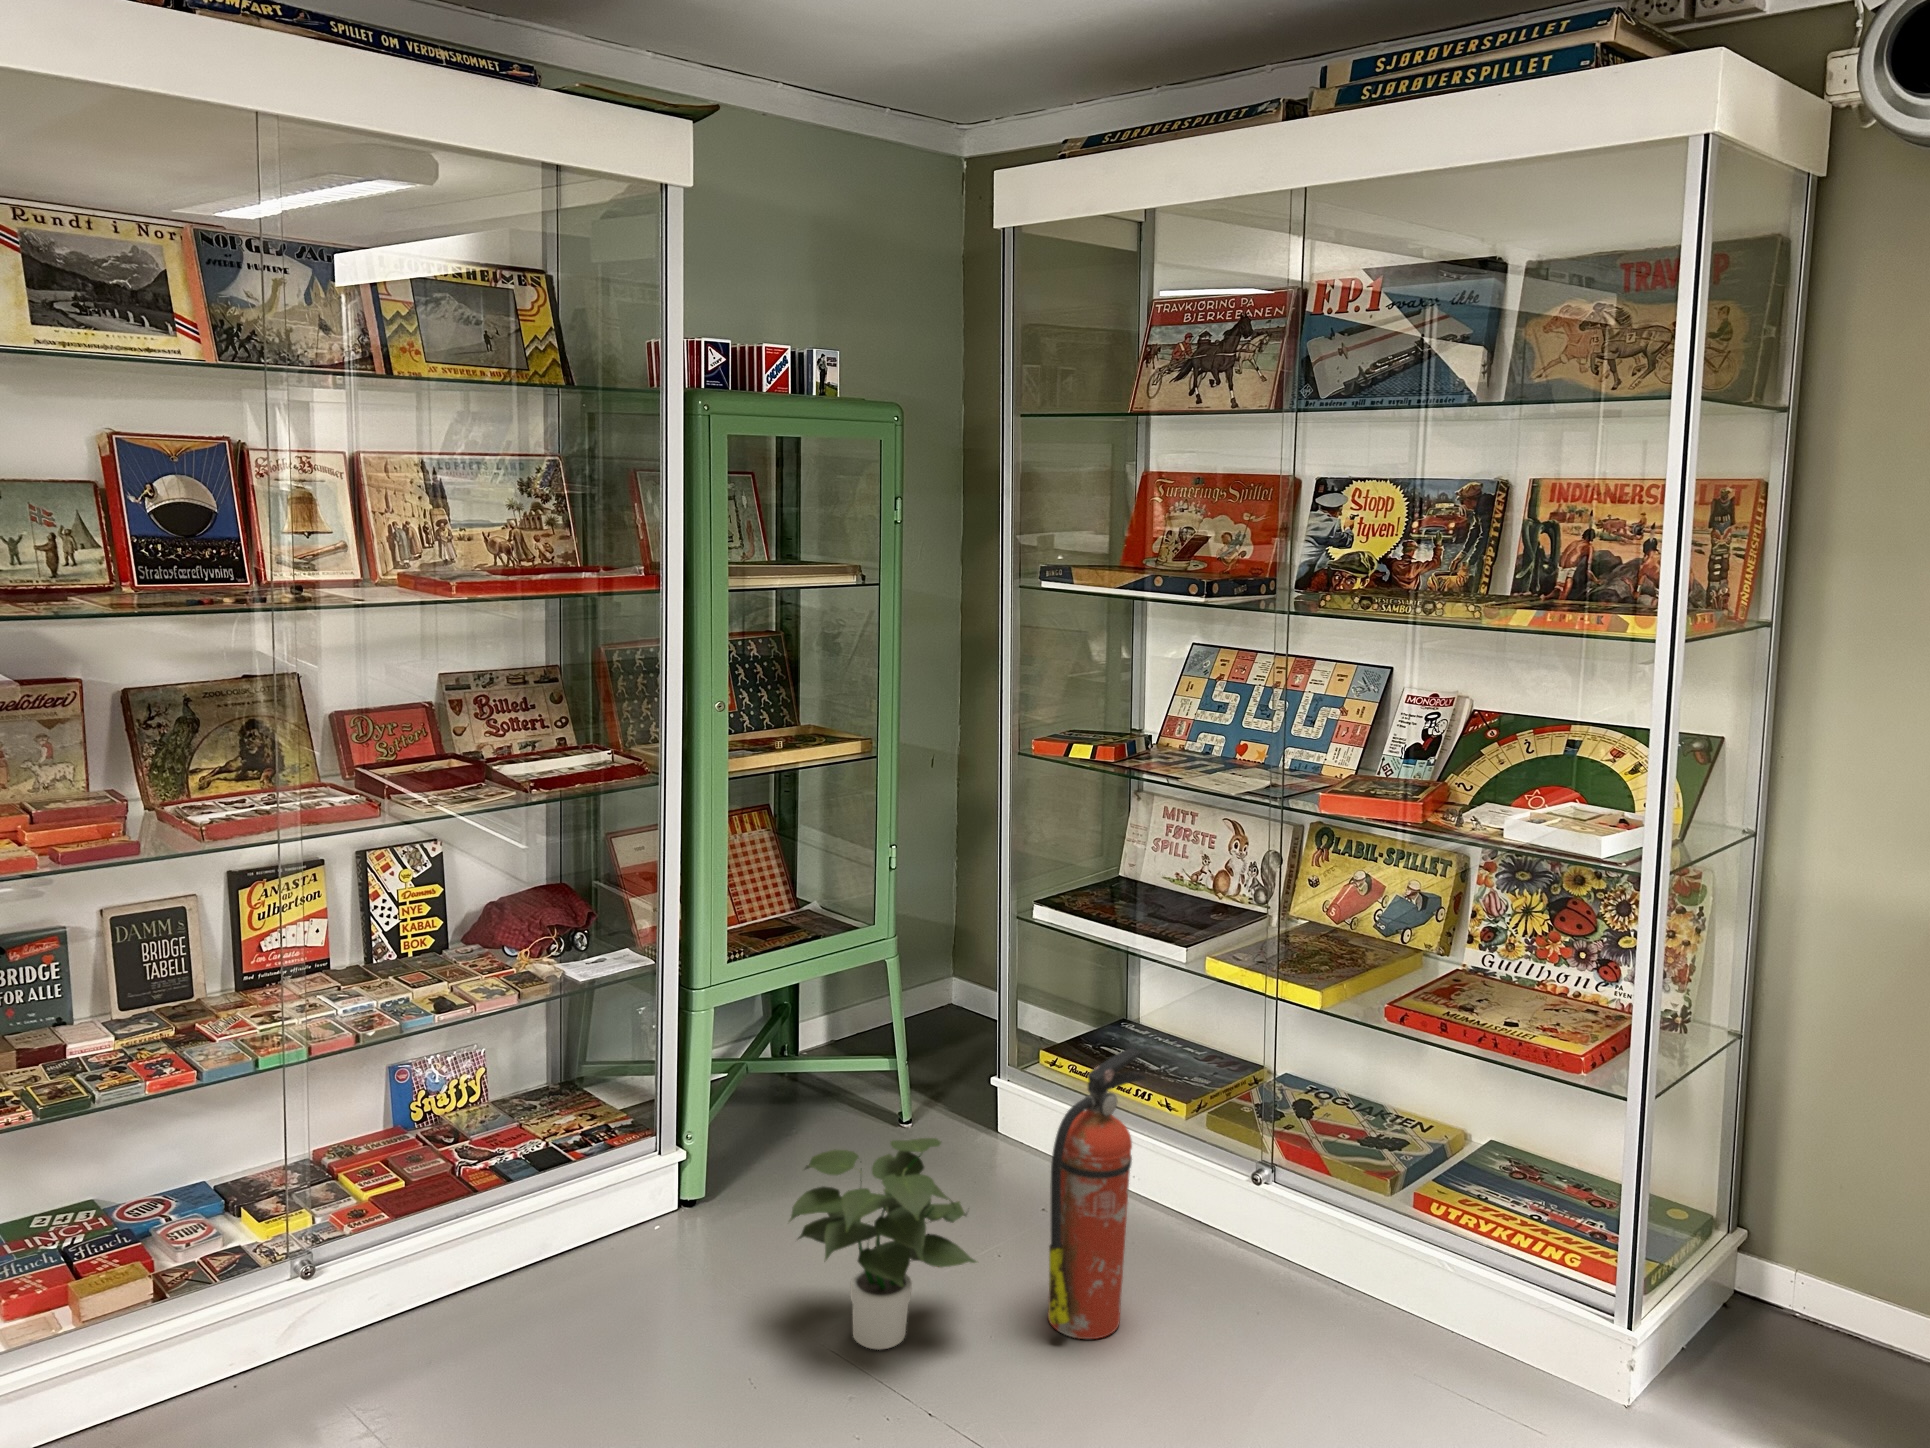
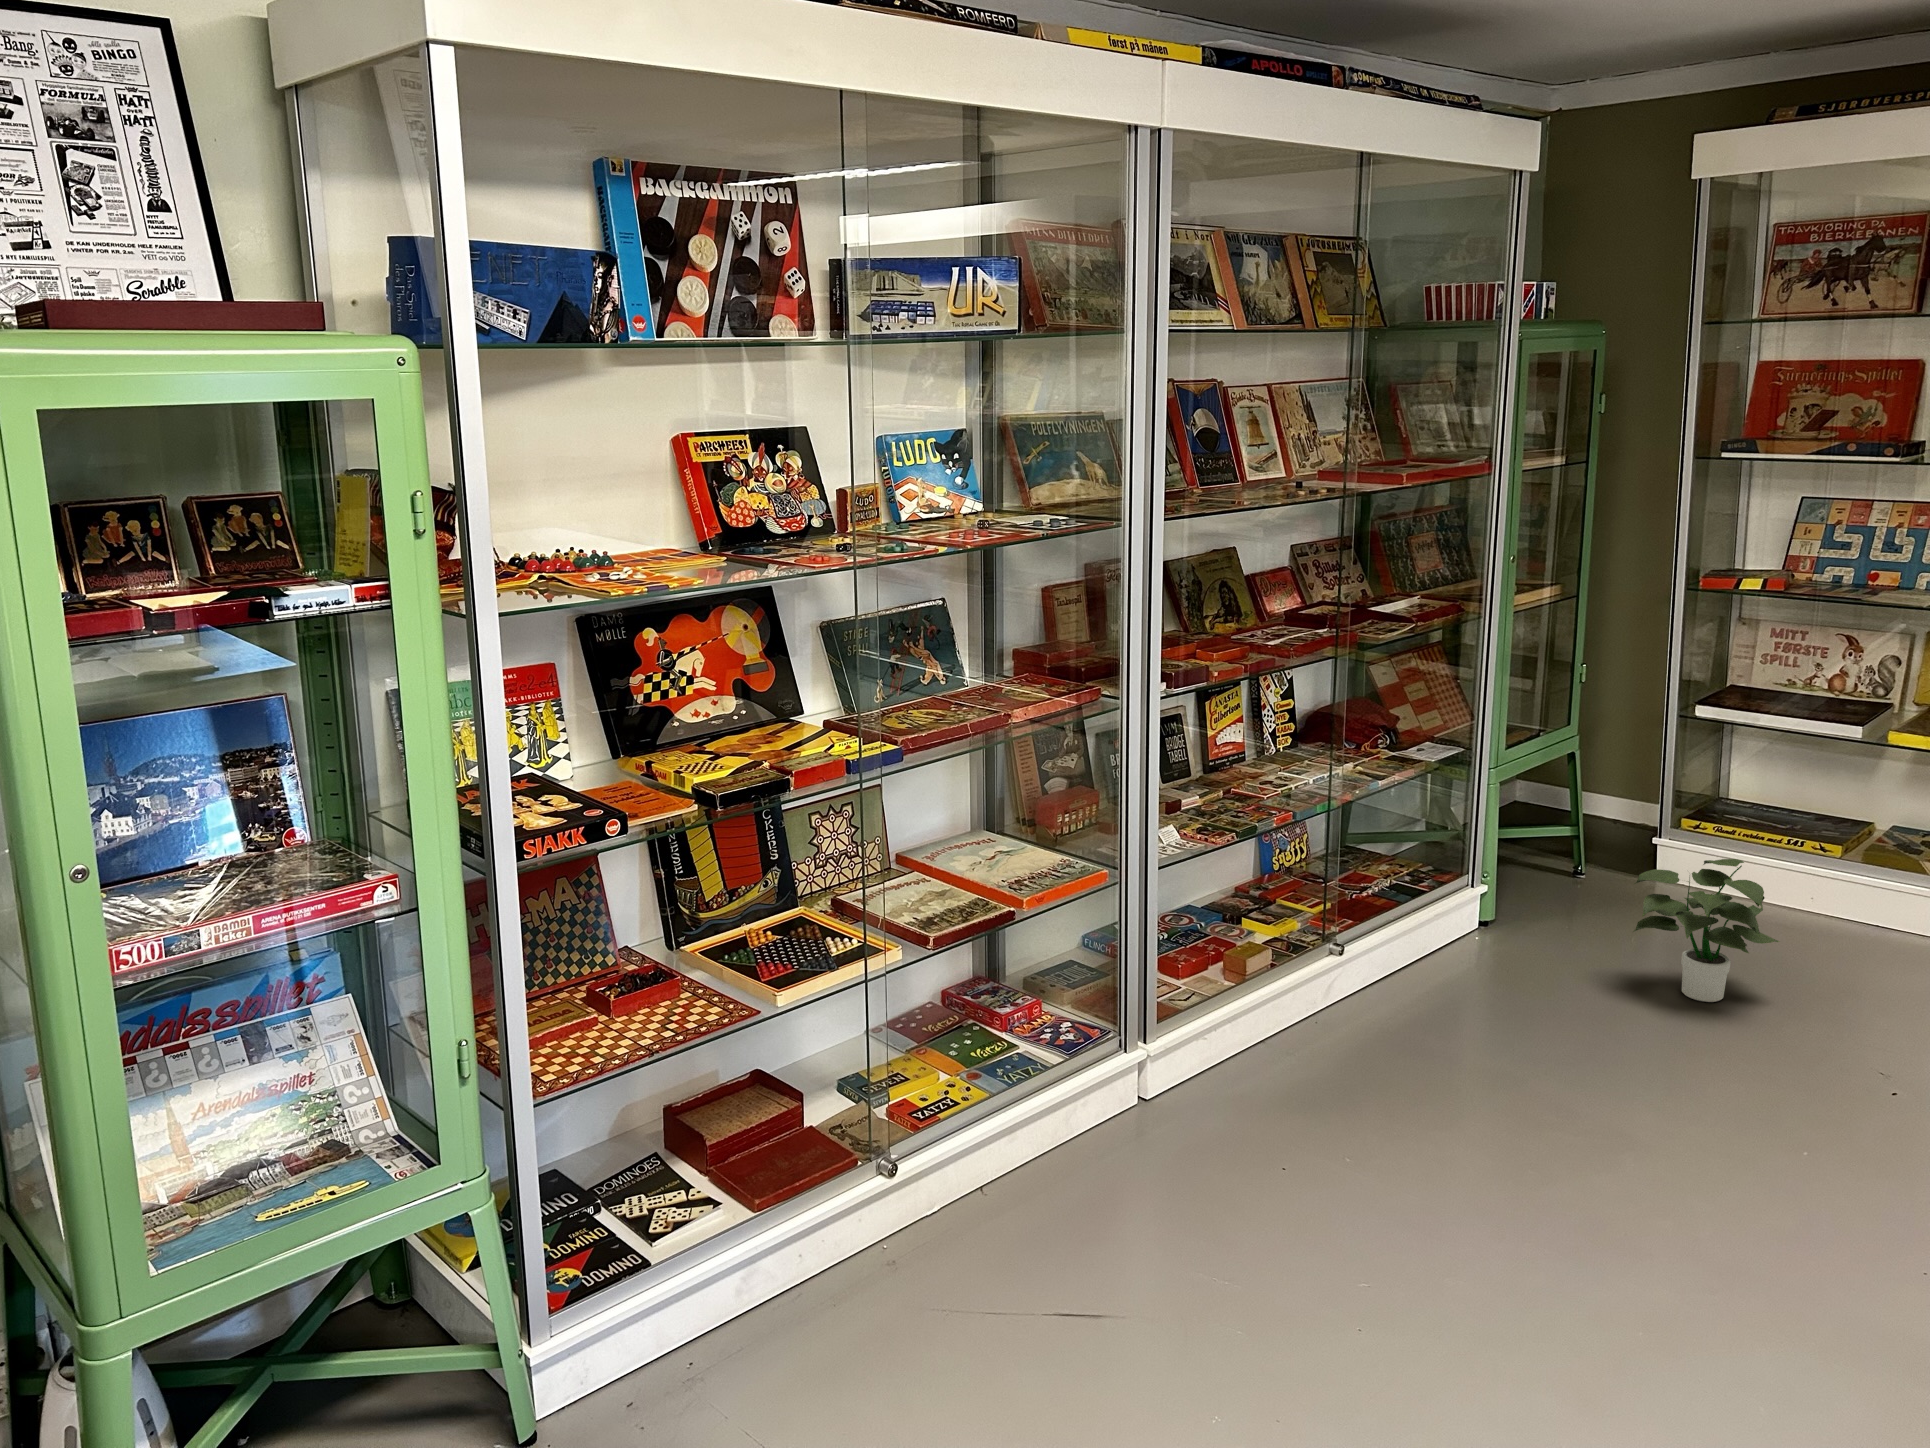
fire extinguisher: present [1048,1048,1146,1339] -> none [1809,792,1887,996]

